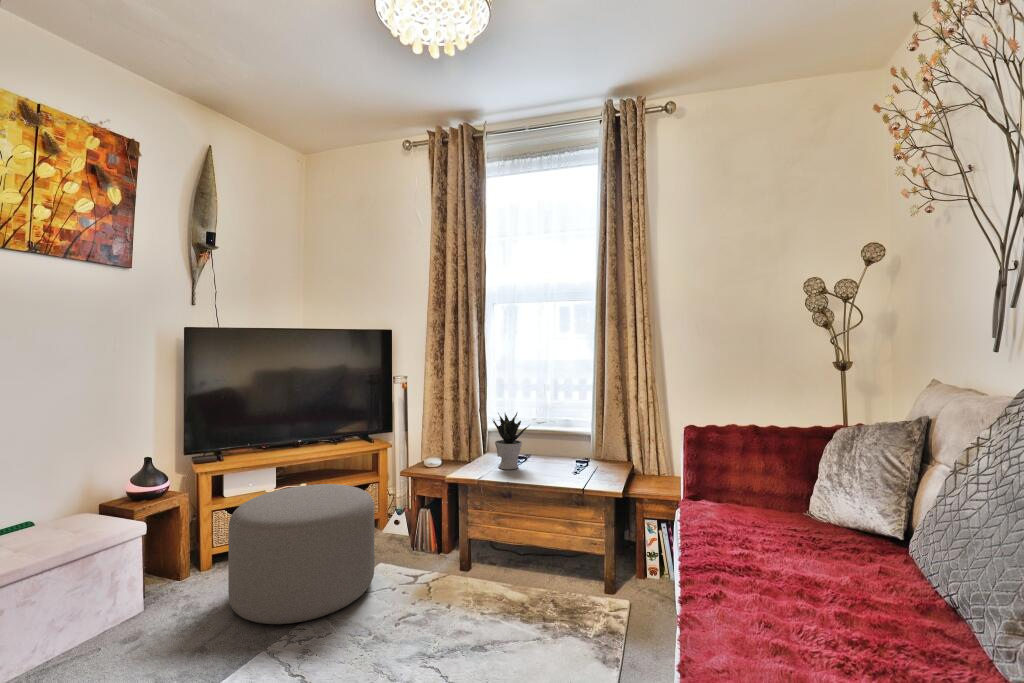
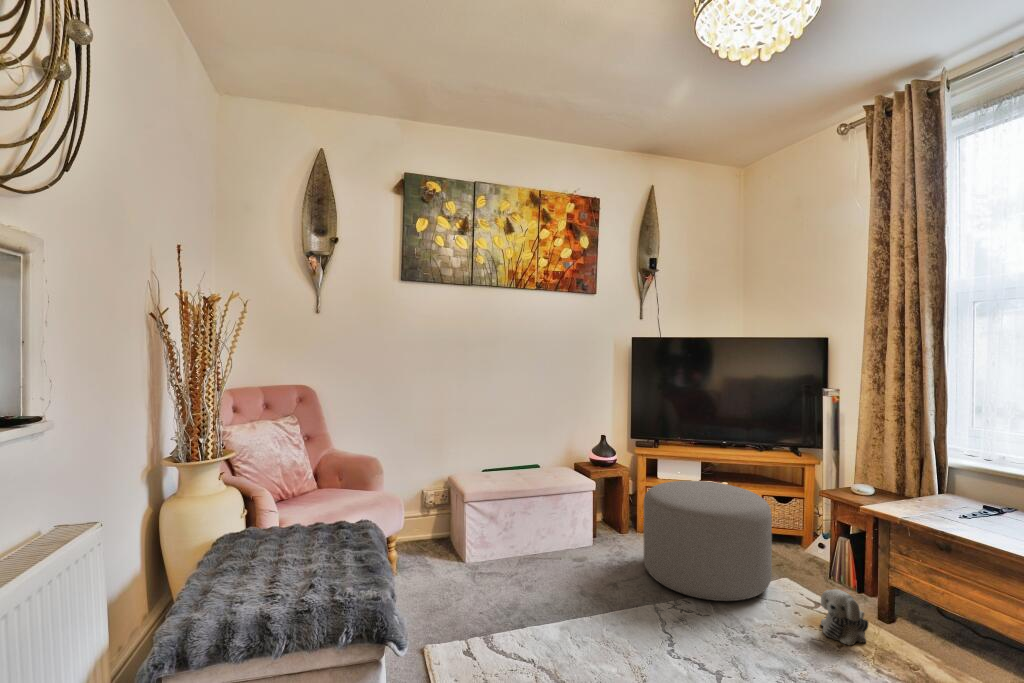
potted plant: present [493,413,529,469] -> none [932,443,1003,523]
plush toy: none [426,554,465,602] -> present [821,589,869,645]

